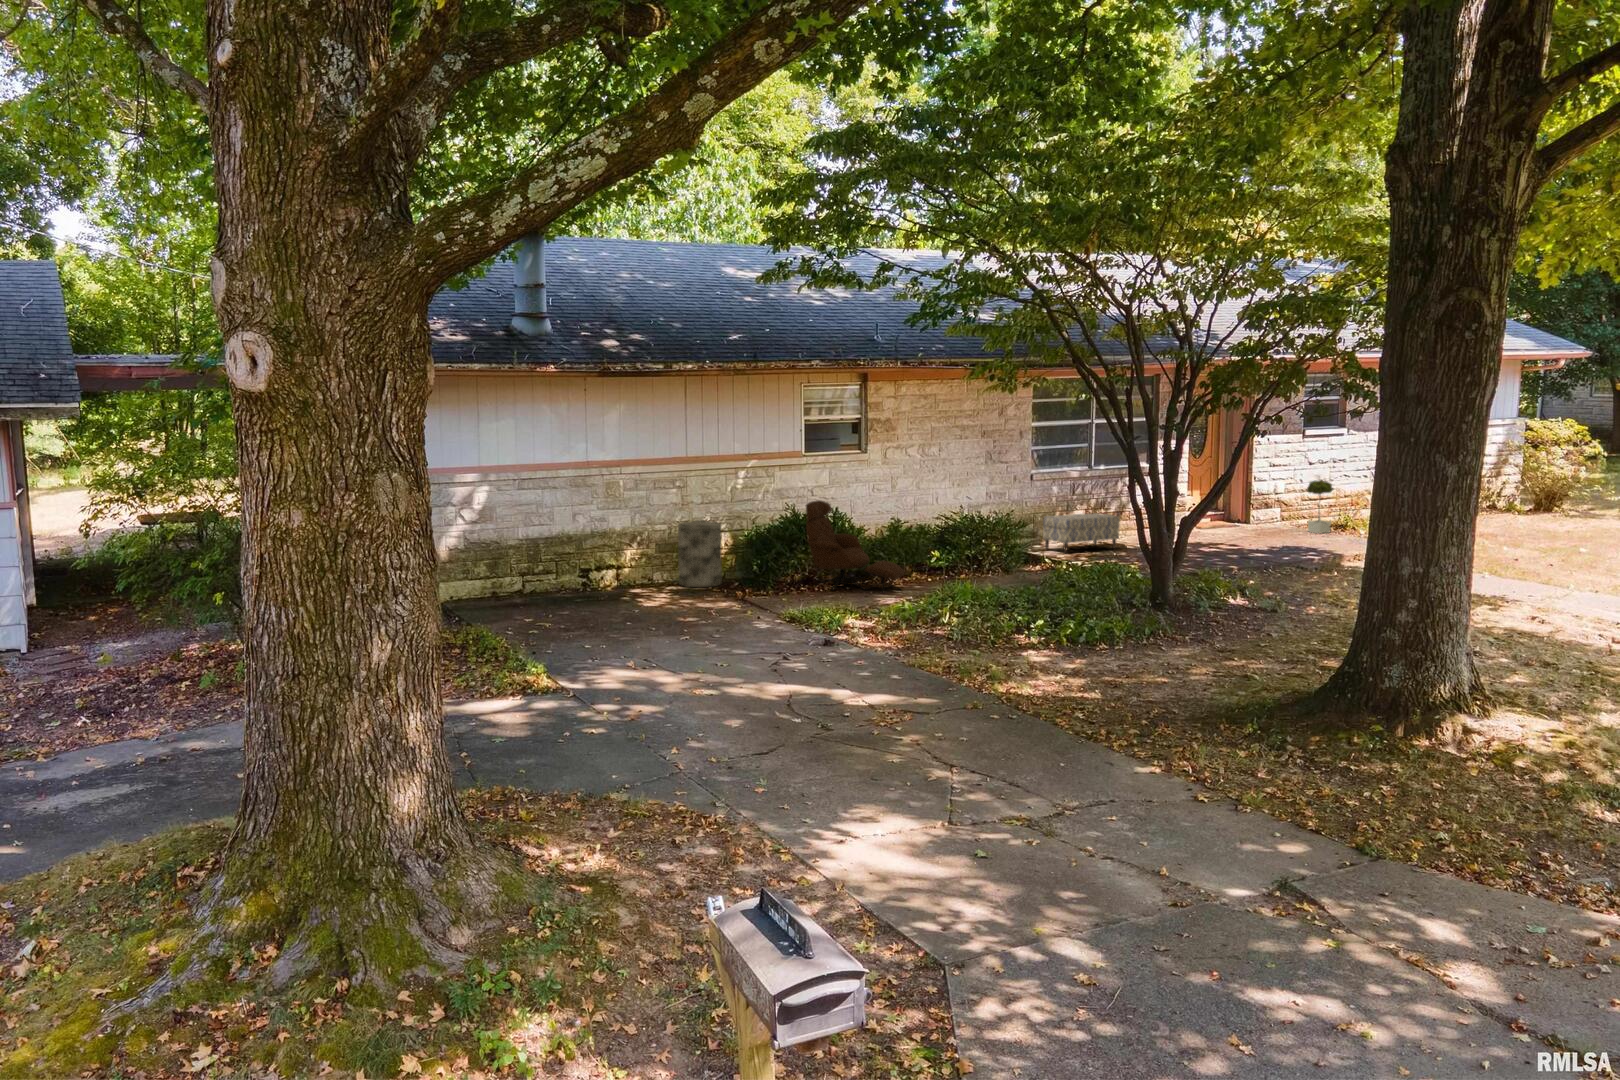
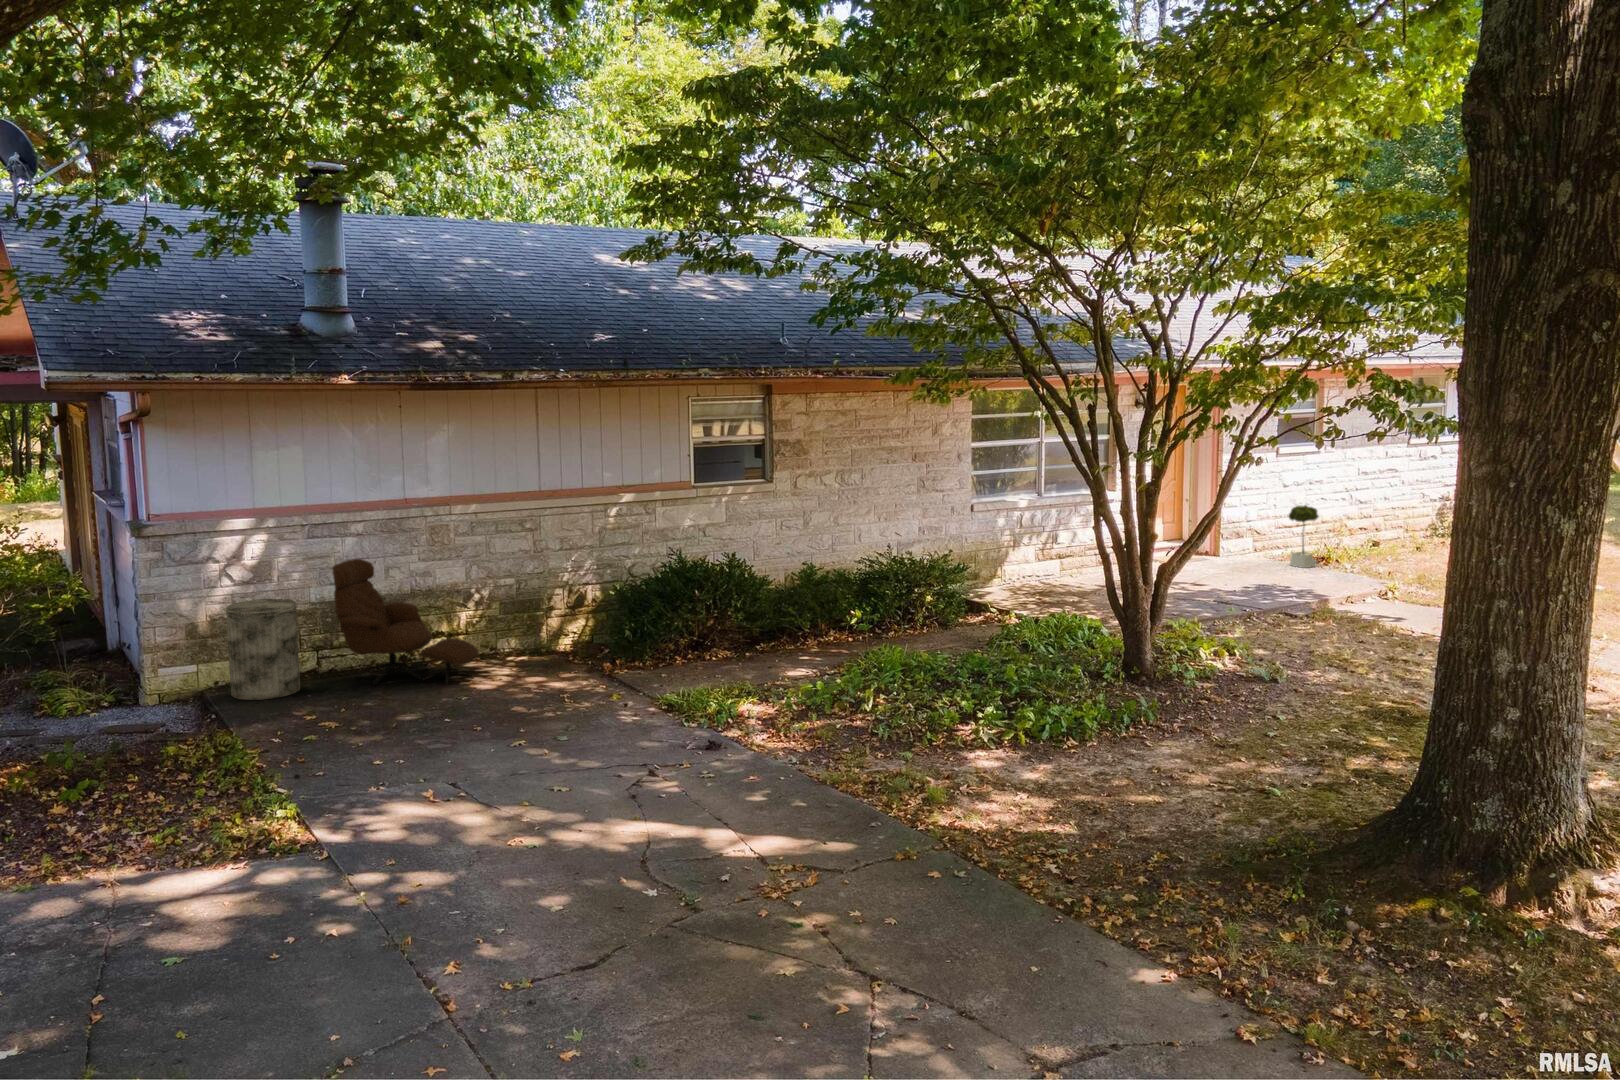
lounge chair: present [806,500,903,592] -> present [332,558,479,685]
bench: present [1043,513,1120,554] -> none [985,549,1076,601]
trash can: present [678,520,722,587] -> present [226,598,300,700]

